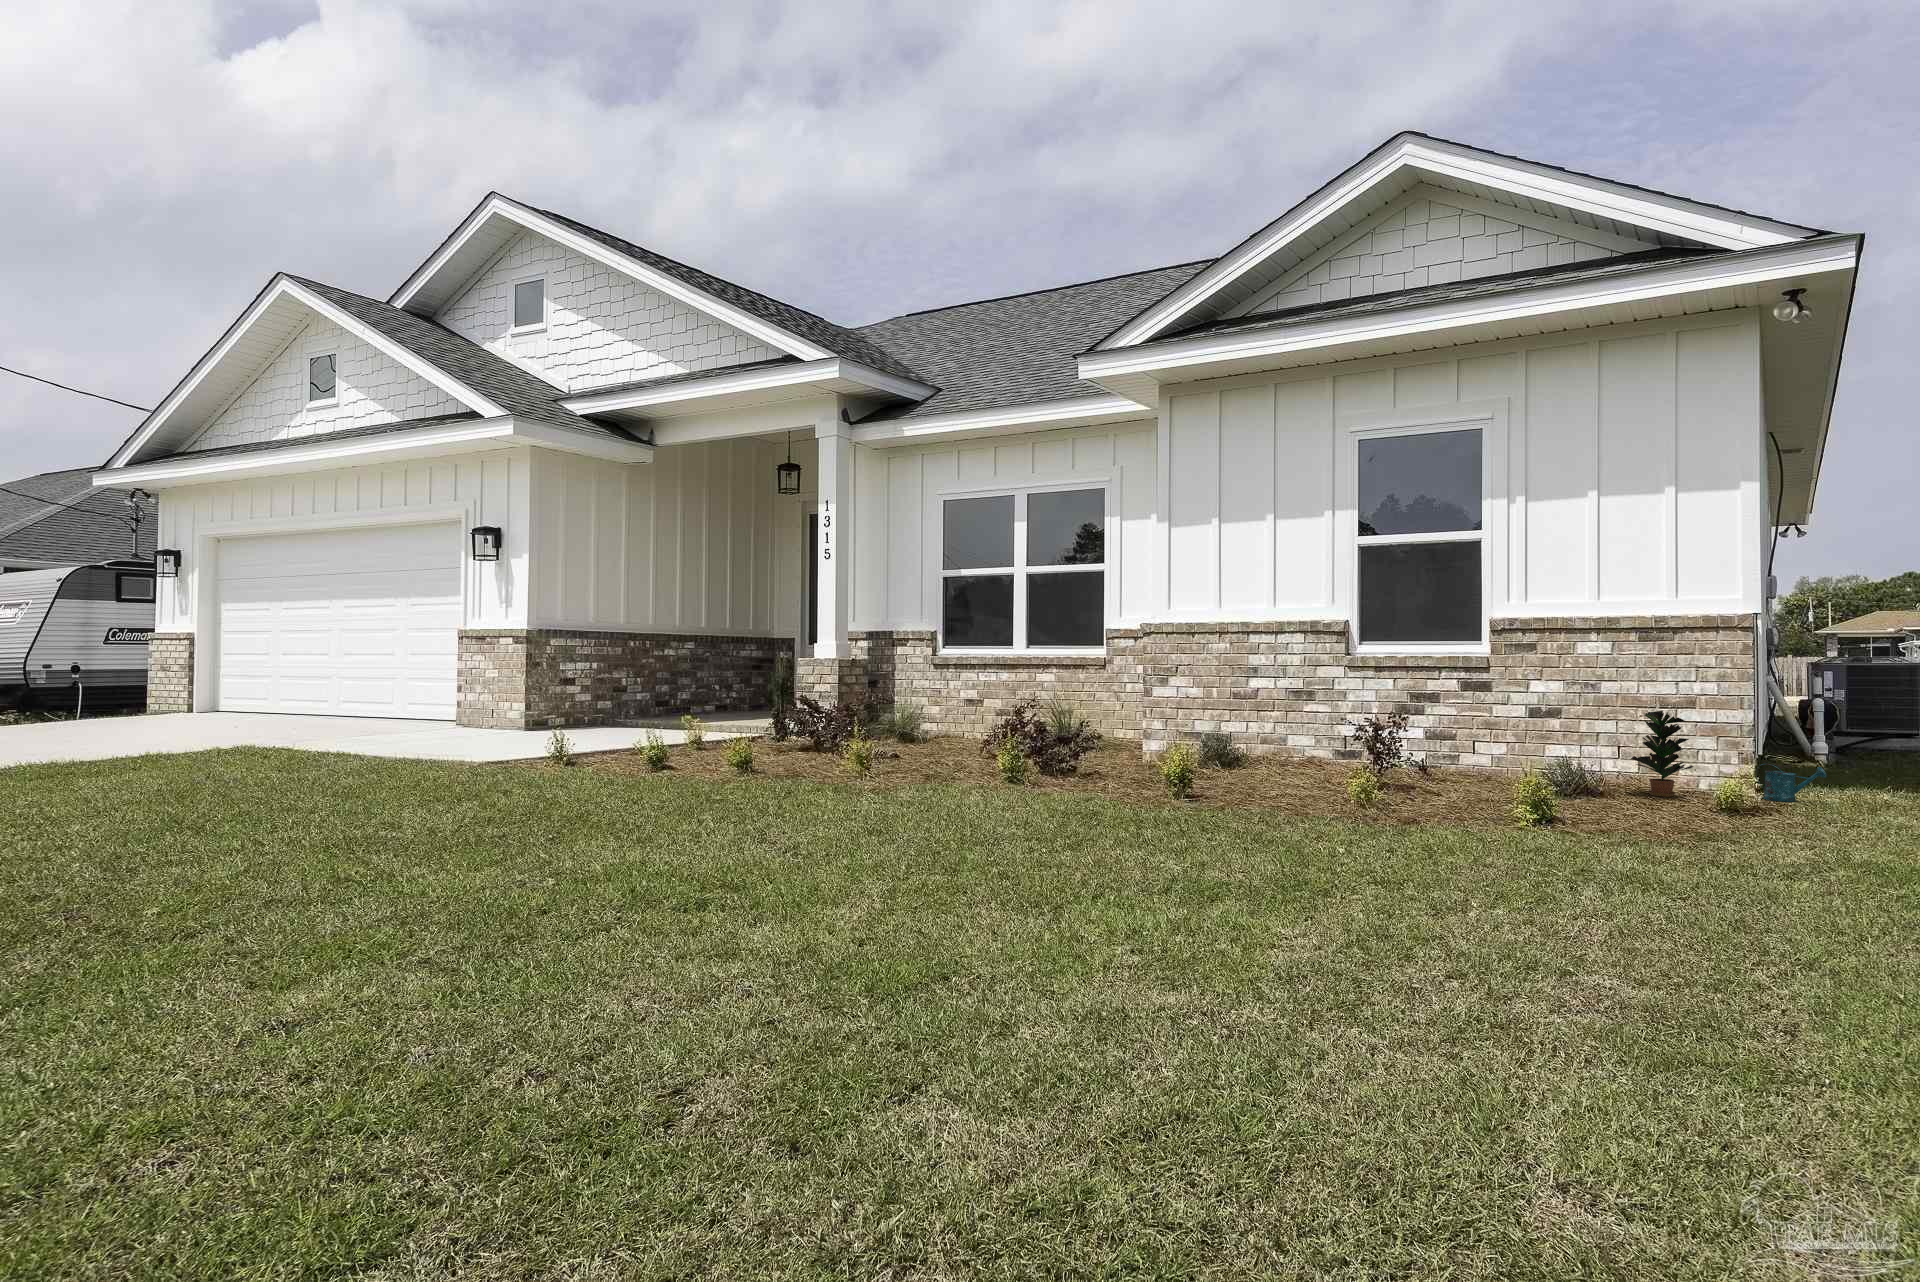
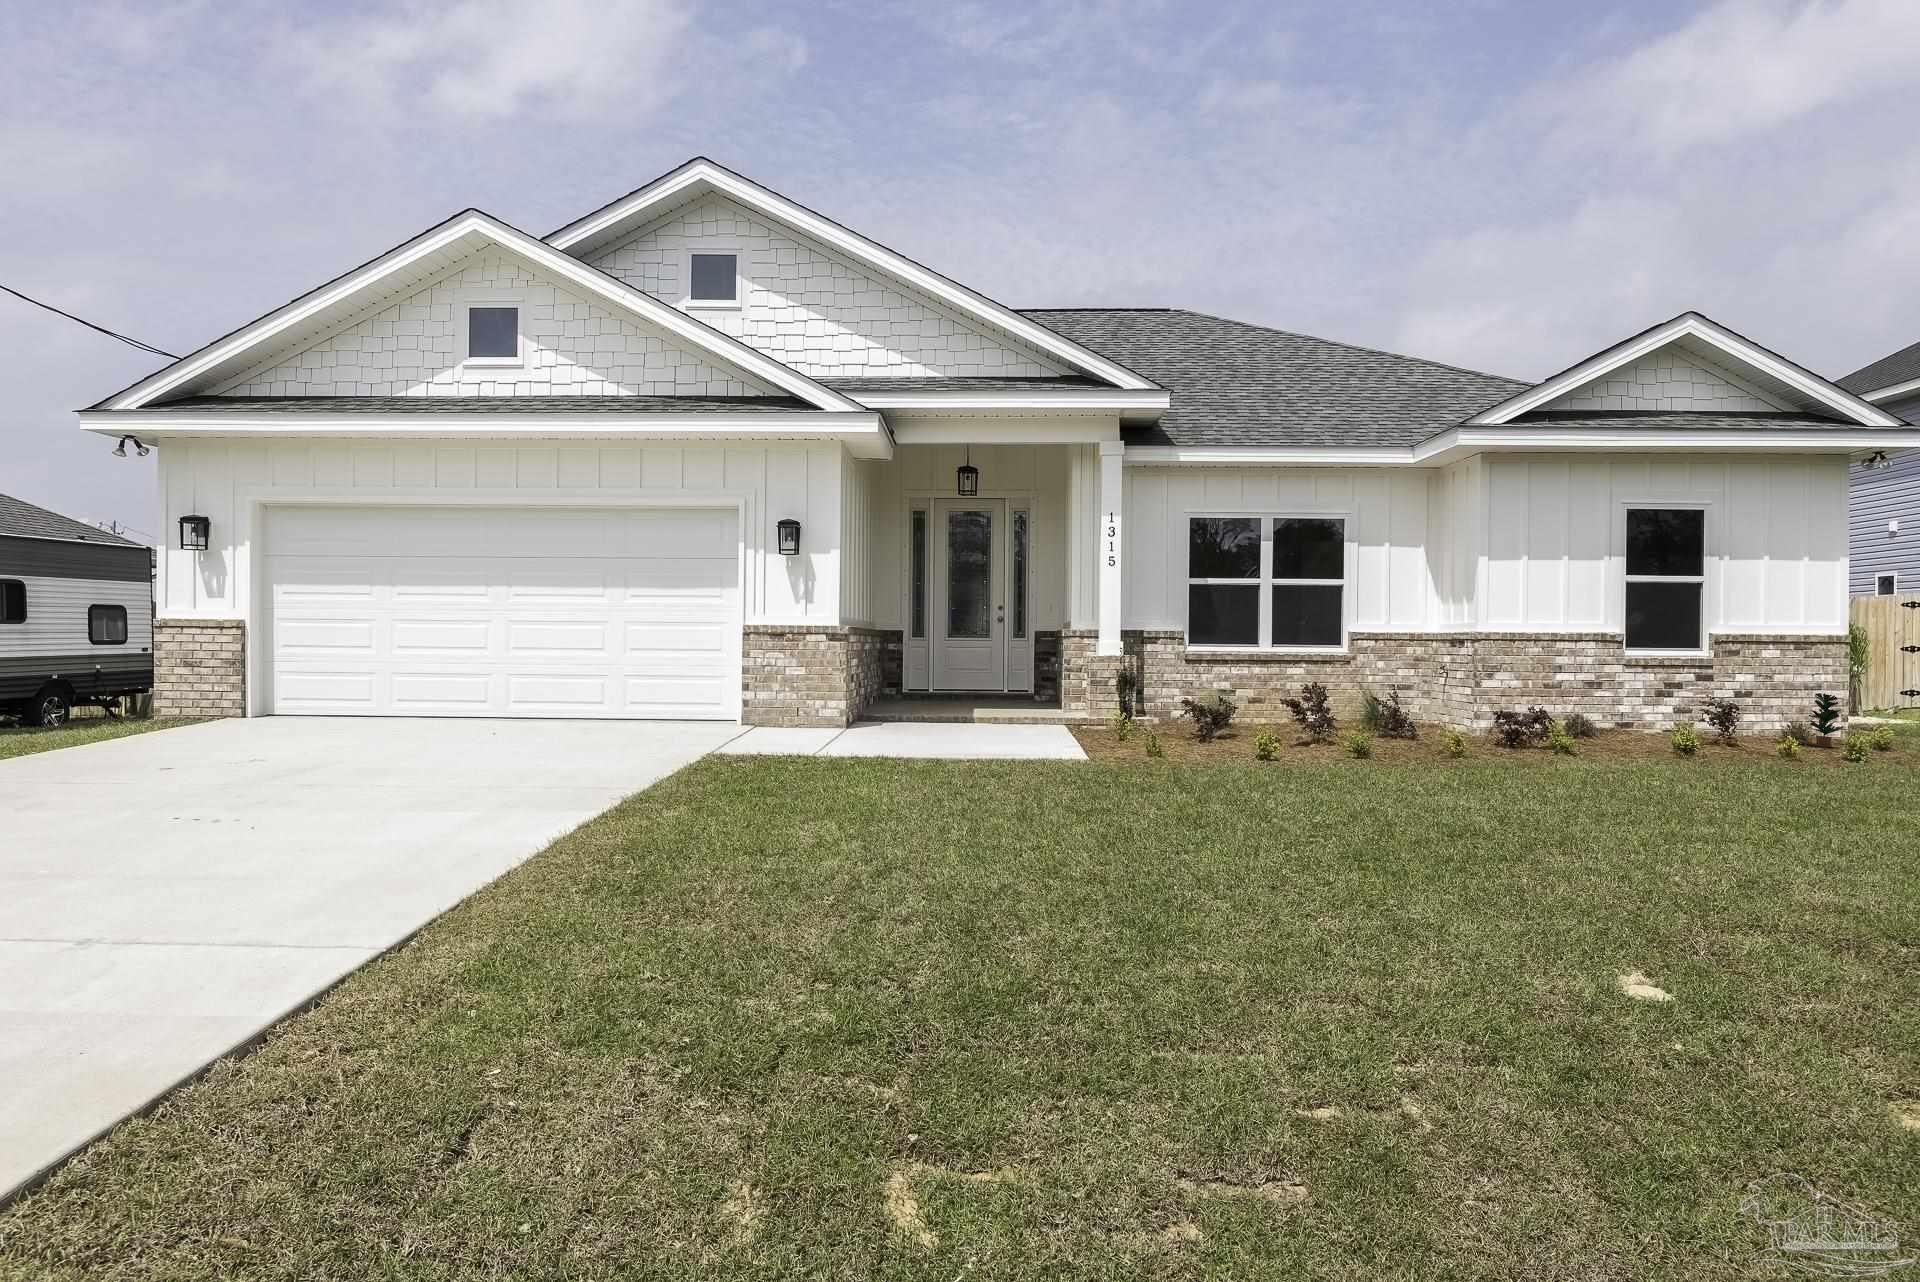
watering can: present [1756,764,1827,802] -> none [1852,724,1888,746]

